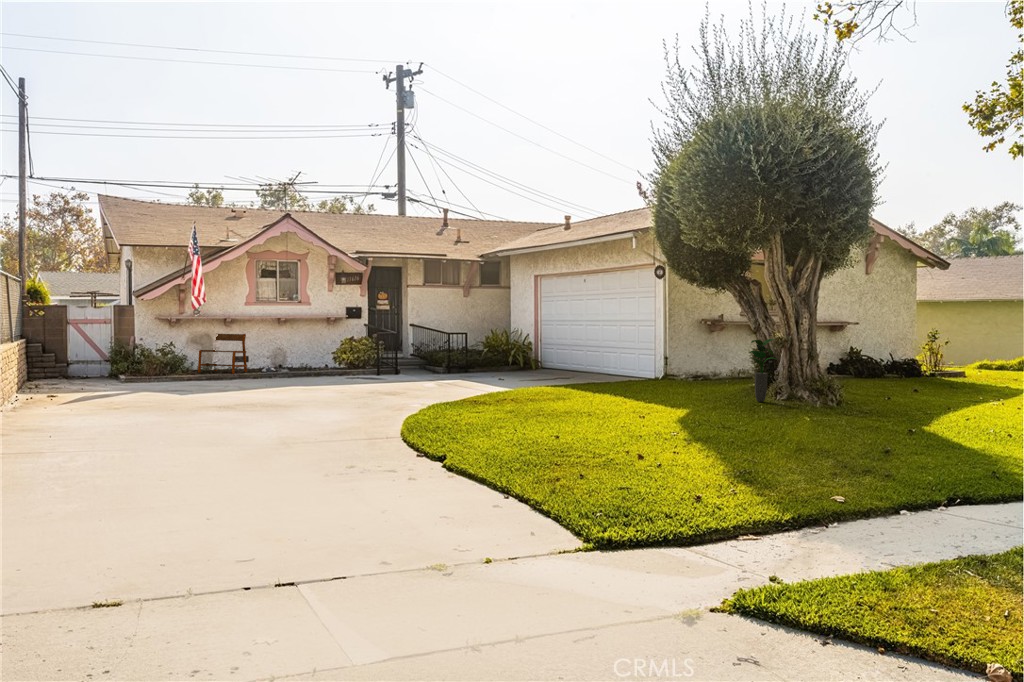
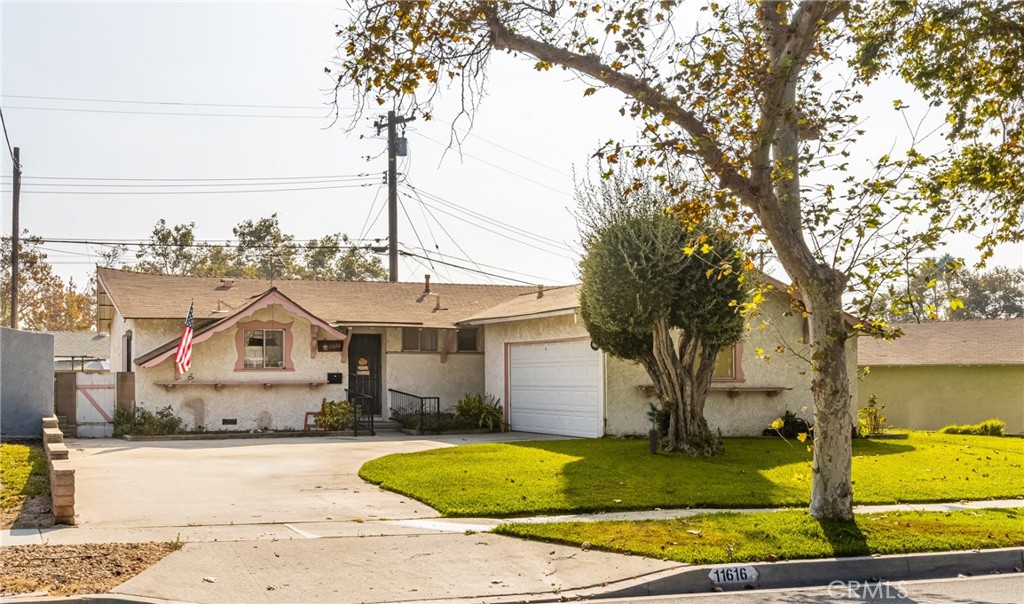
bench: present [198,334,247,374] -> present [304,398,327,434]

